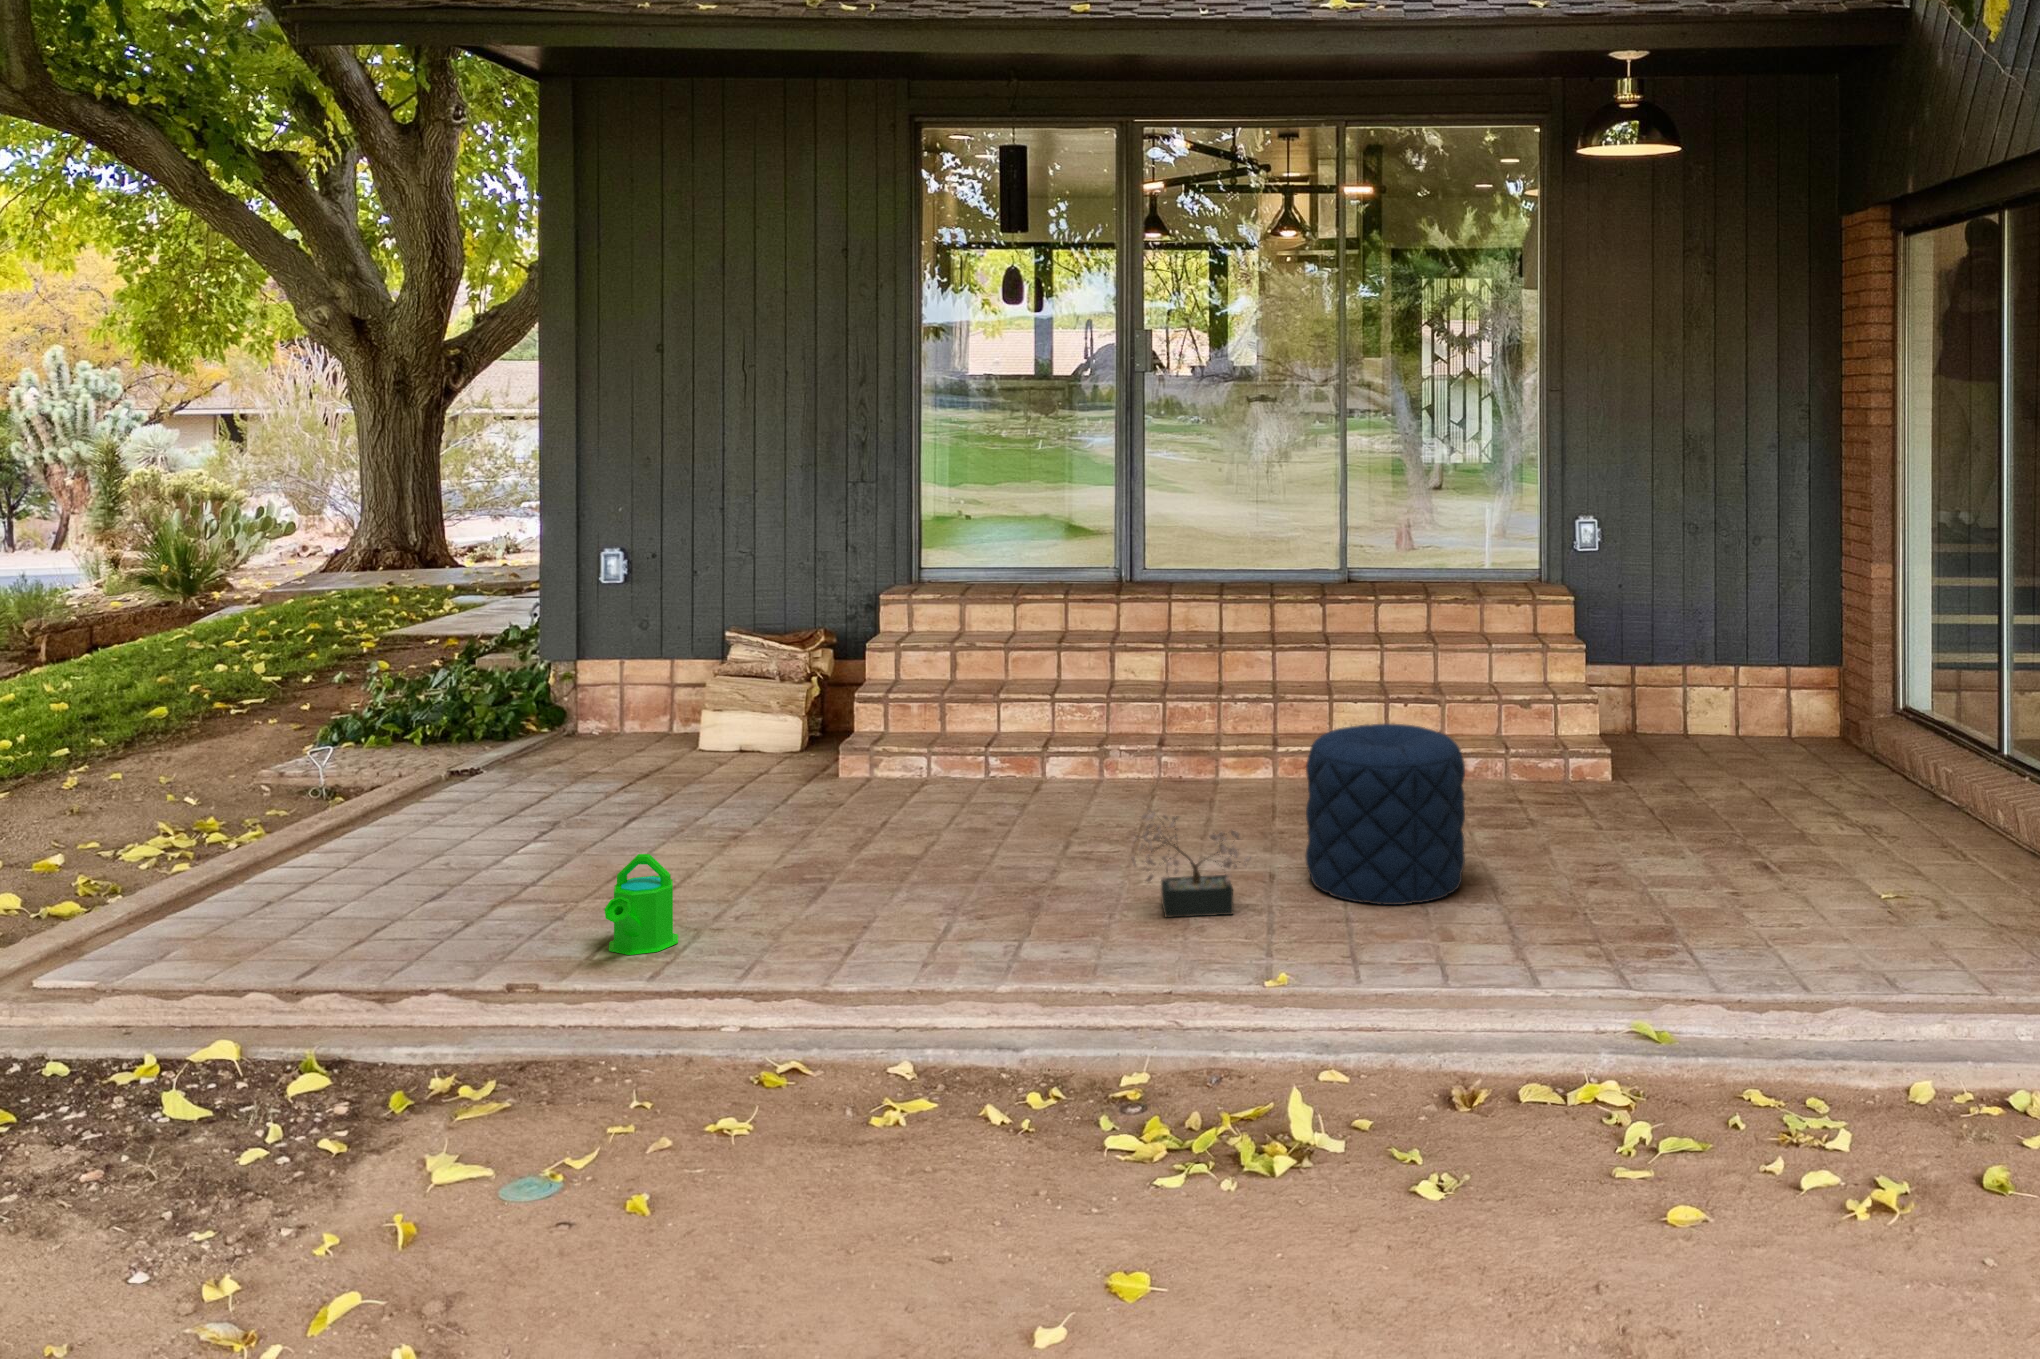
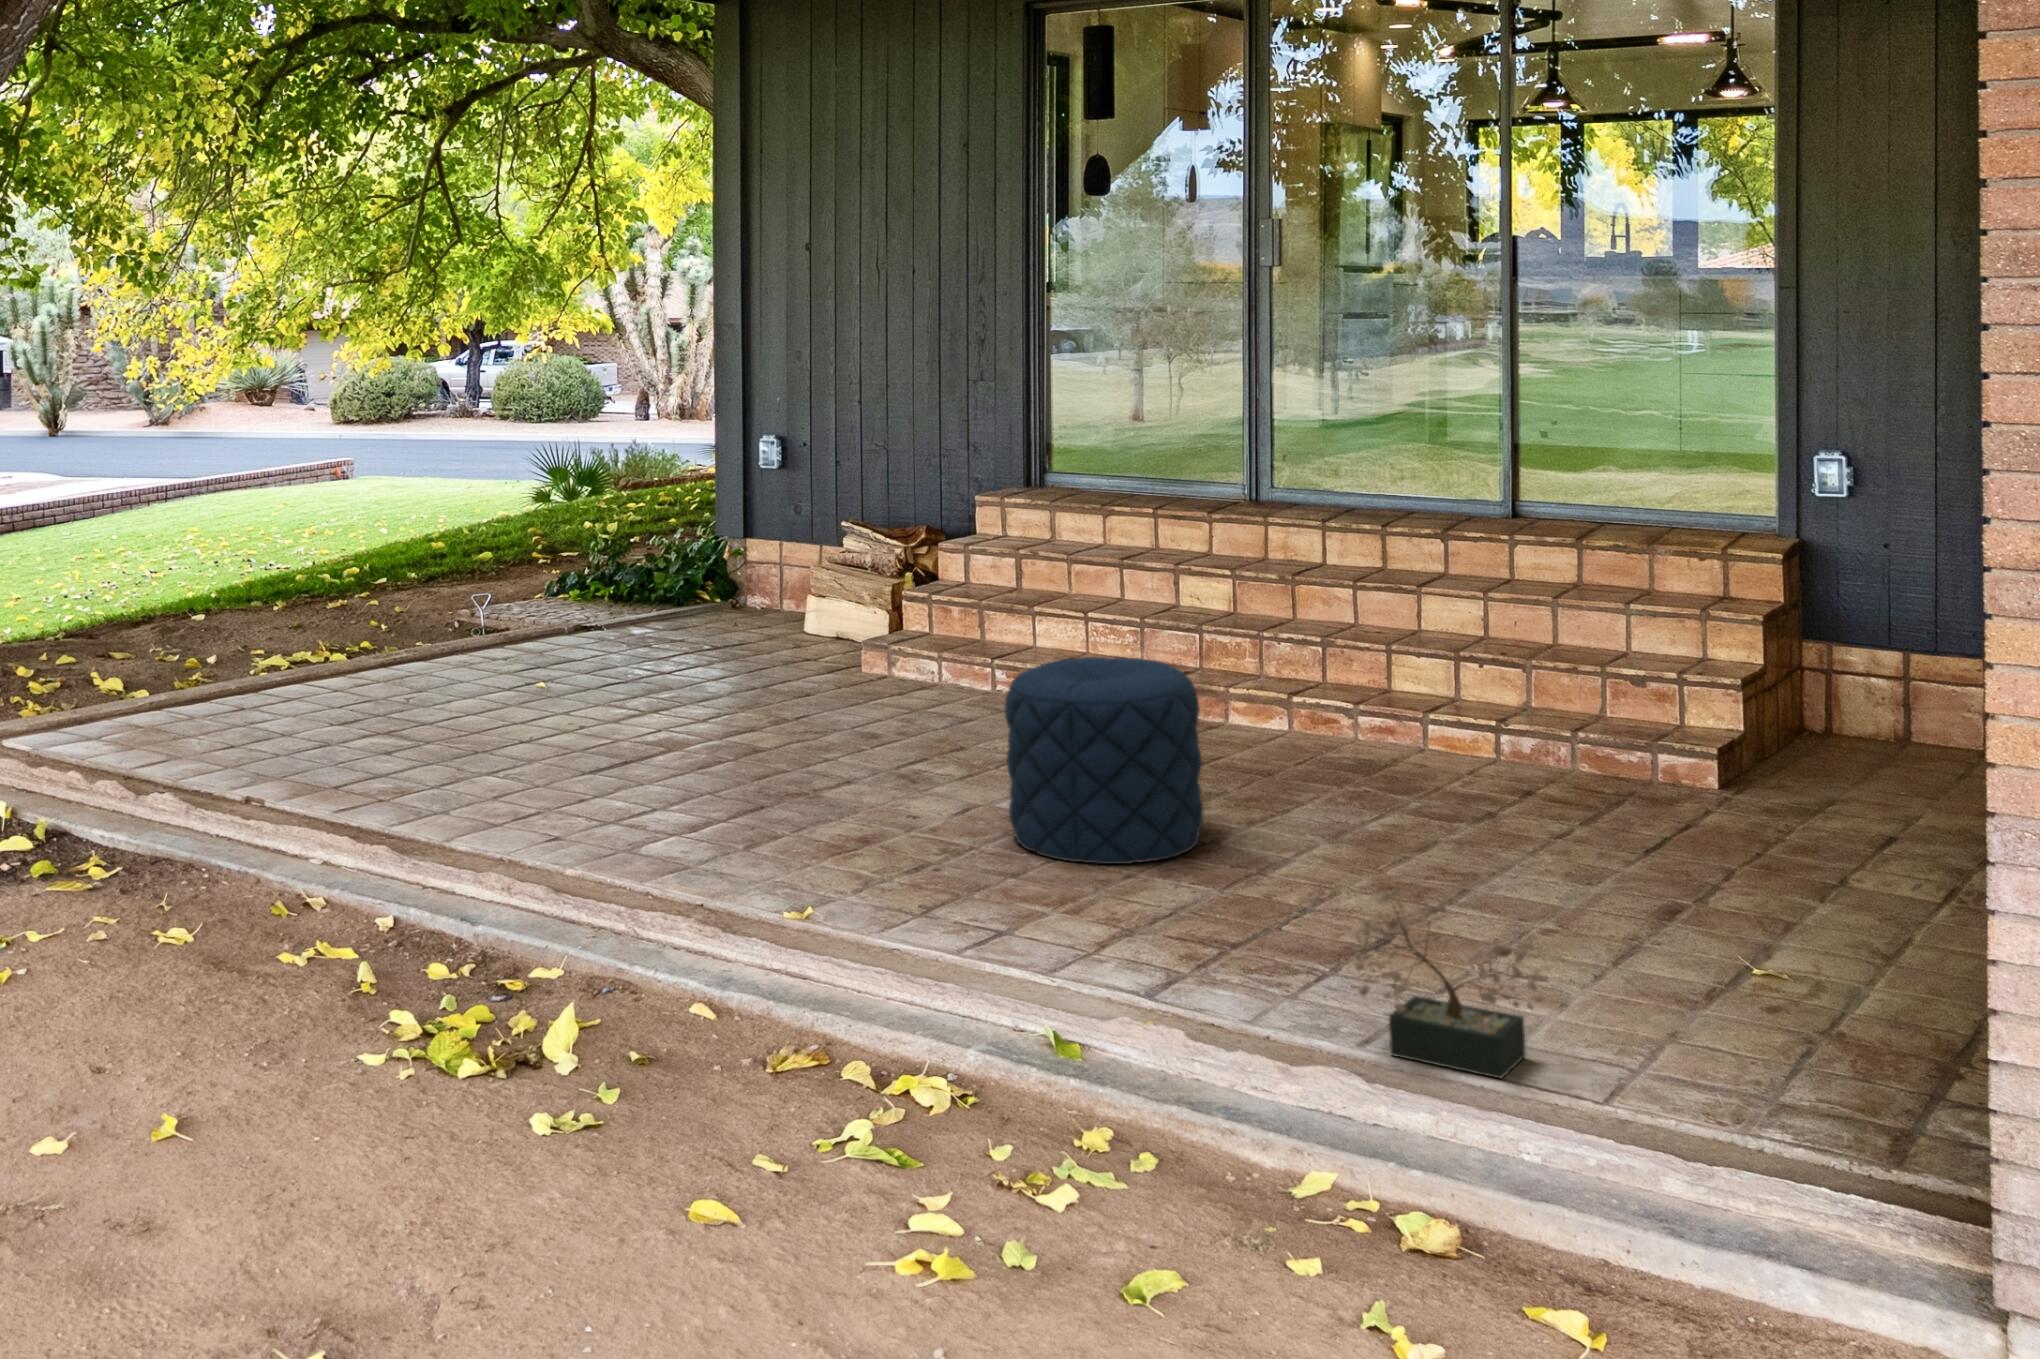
decorative plant: present [1132,810,1251,917] -> present [1347,888,1546,1078]
watering can: present [605,854,678,955] -> none [393,687,486,770]

